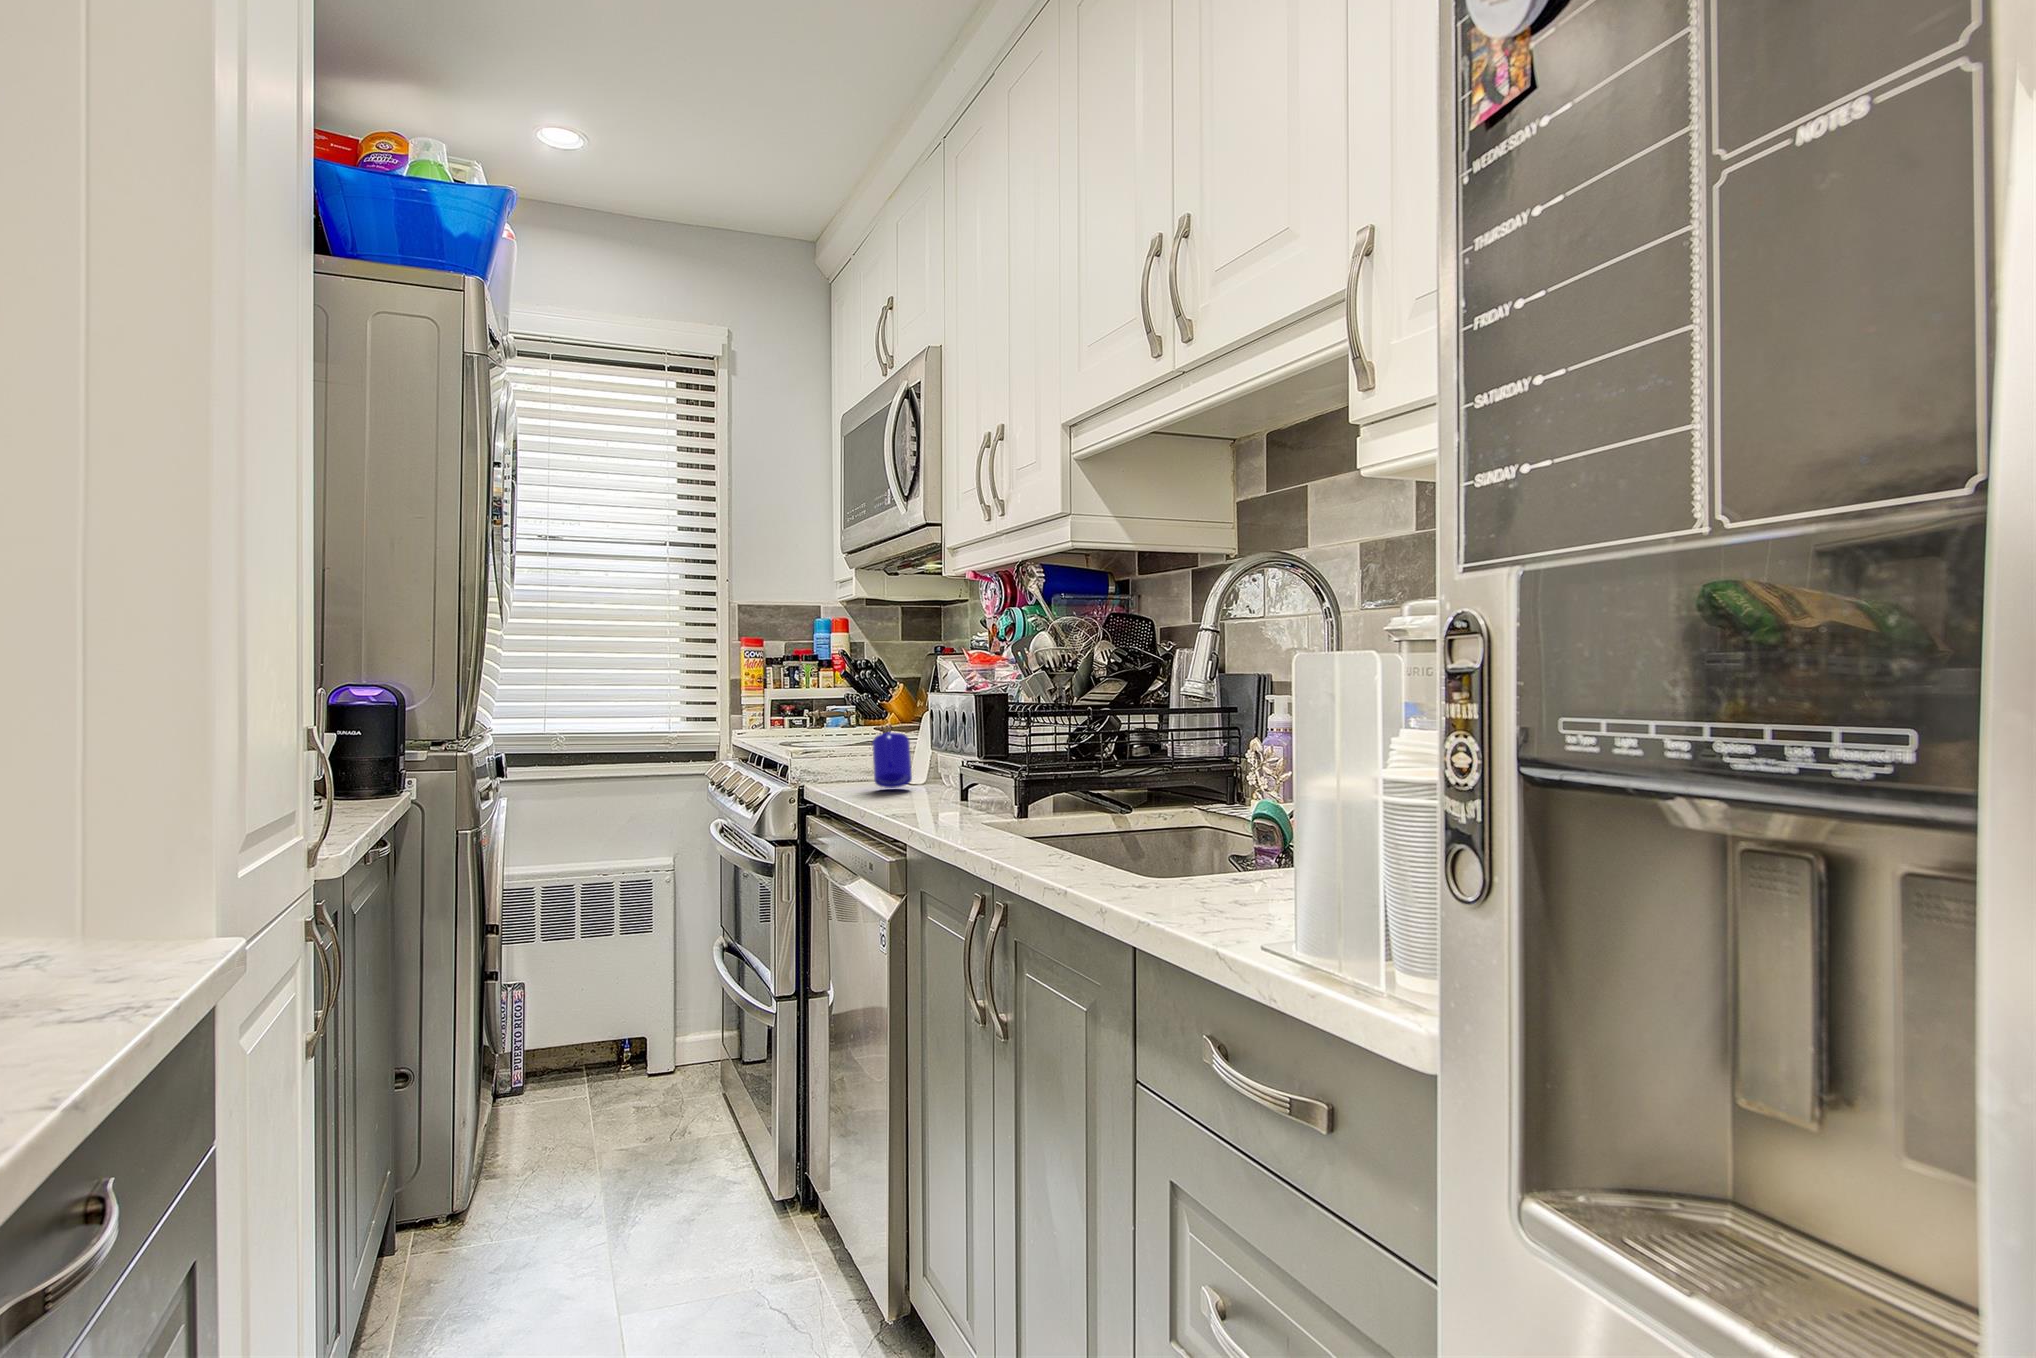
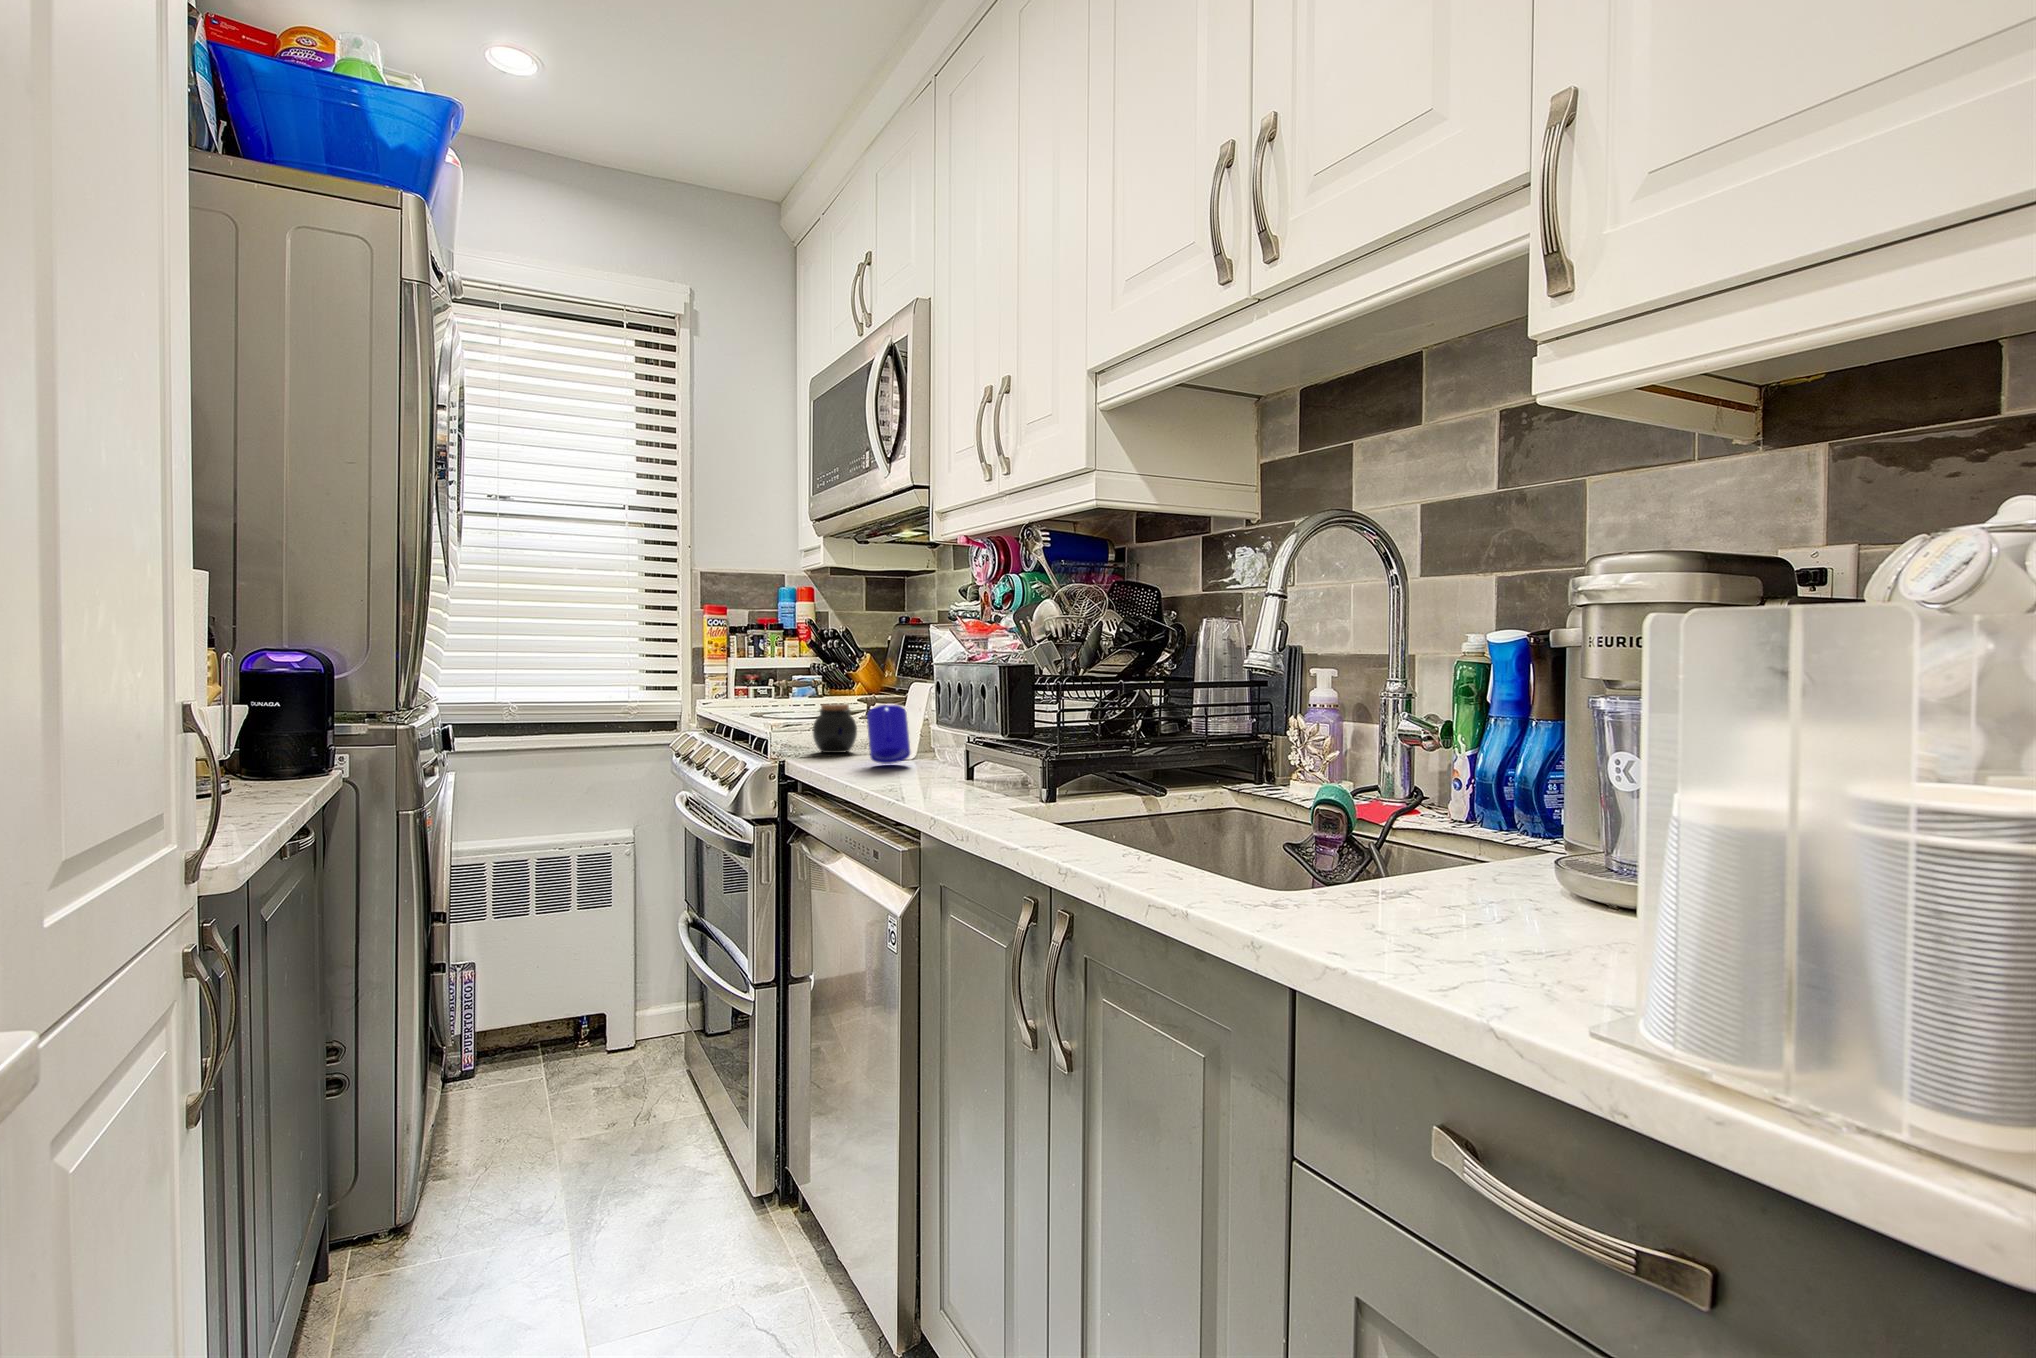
jar: none [828,733,870,779] -> present [812,704,857,753]

